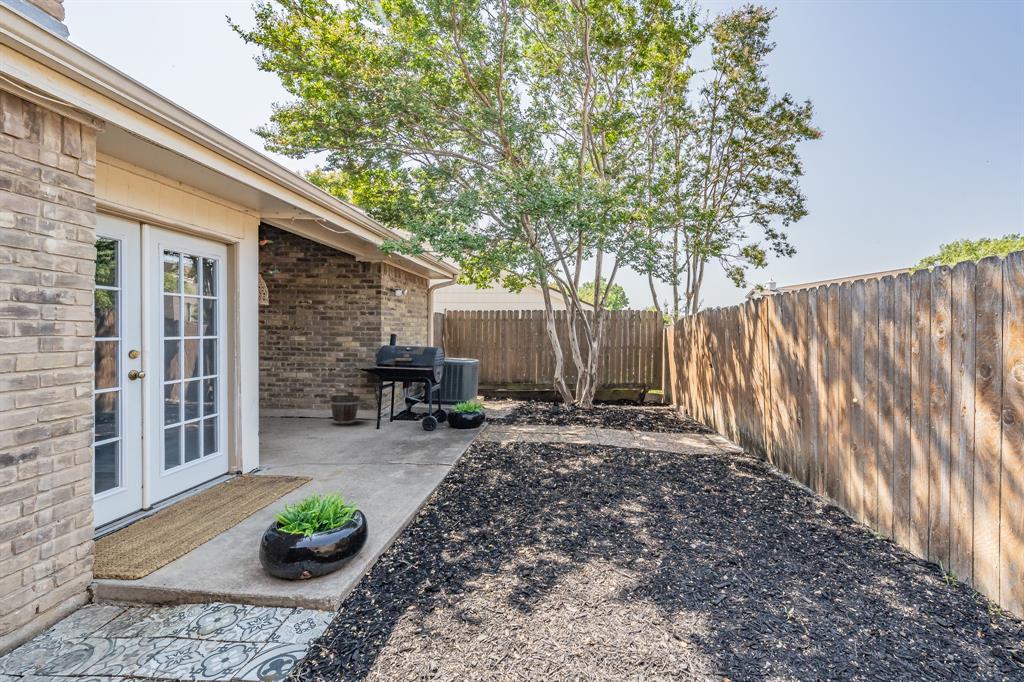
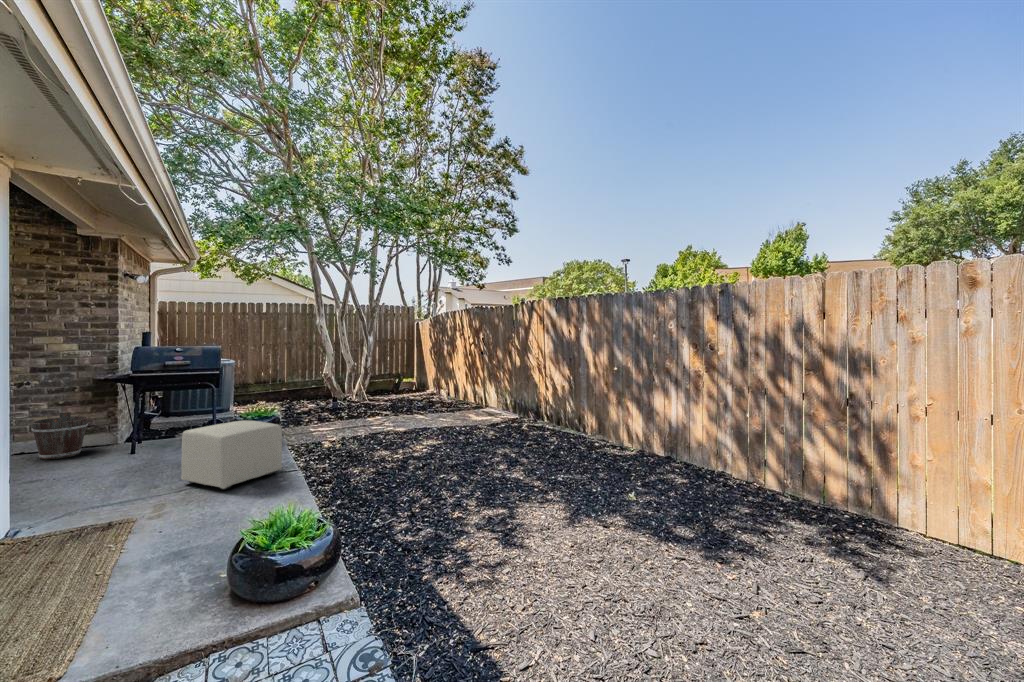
ottoman: none [368,411,436,469] -> present [181,420,282,490]

